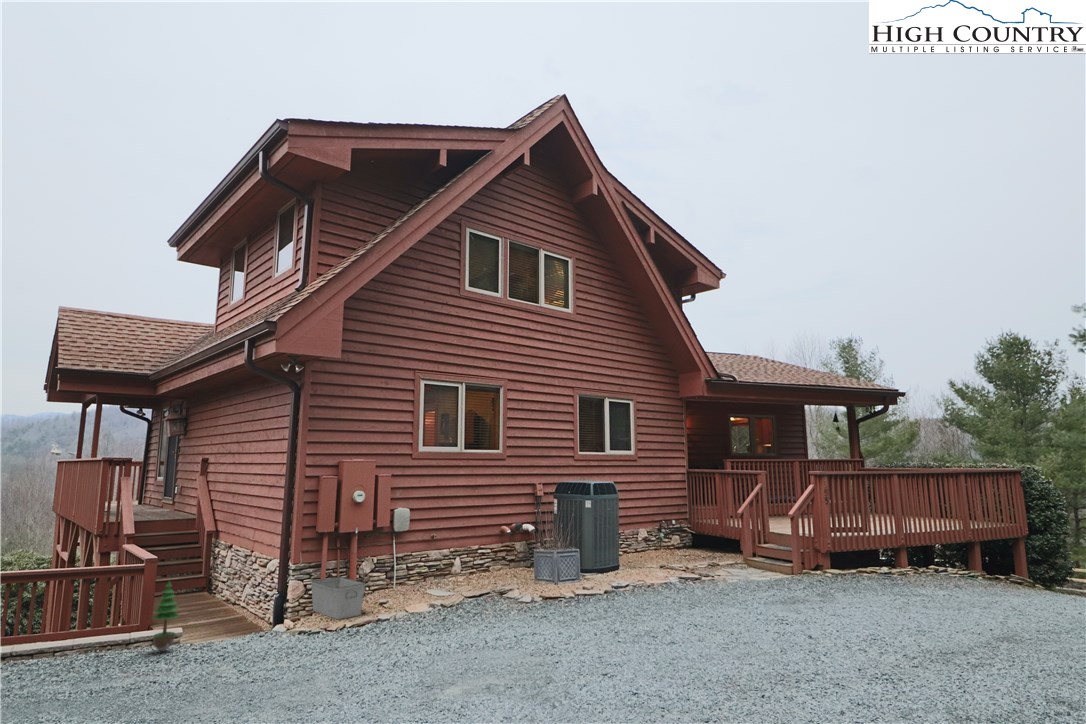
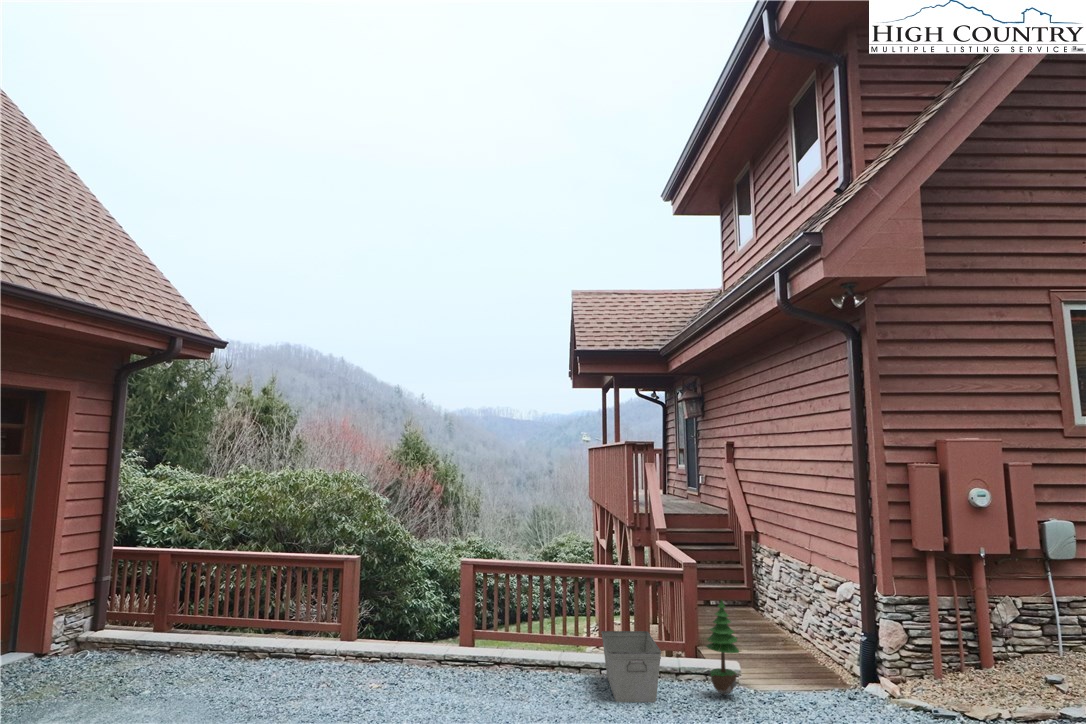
storage bin: present [311,577,365,619] -> present [601,631,661,702]

